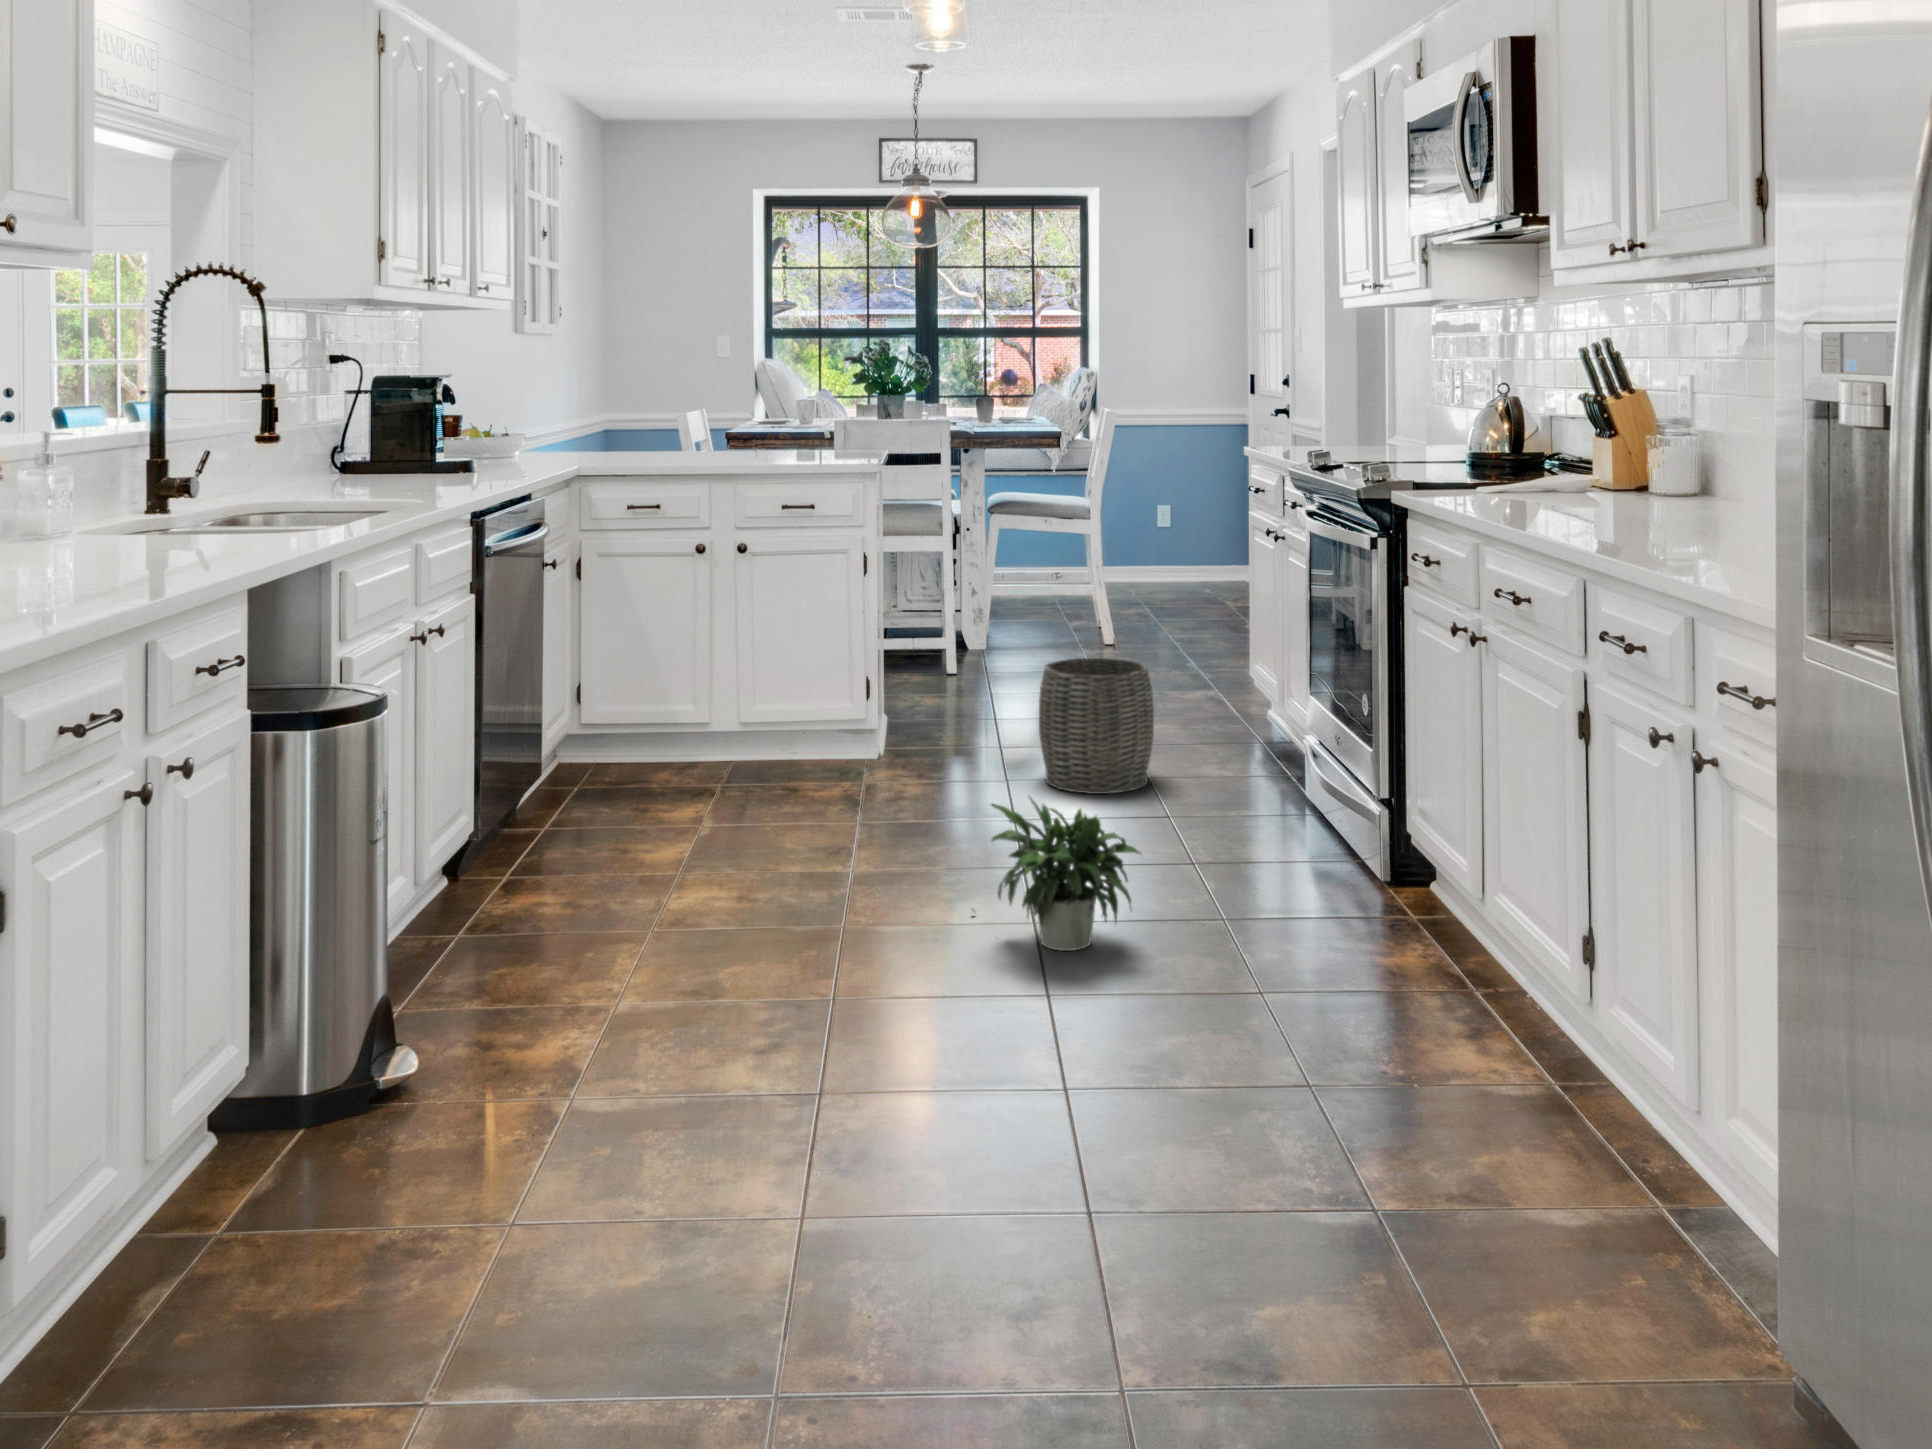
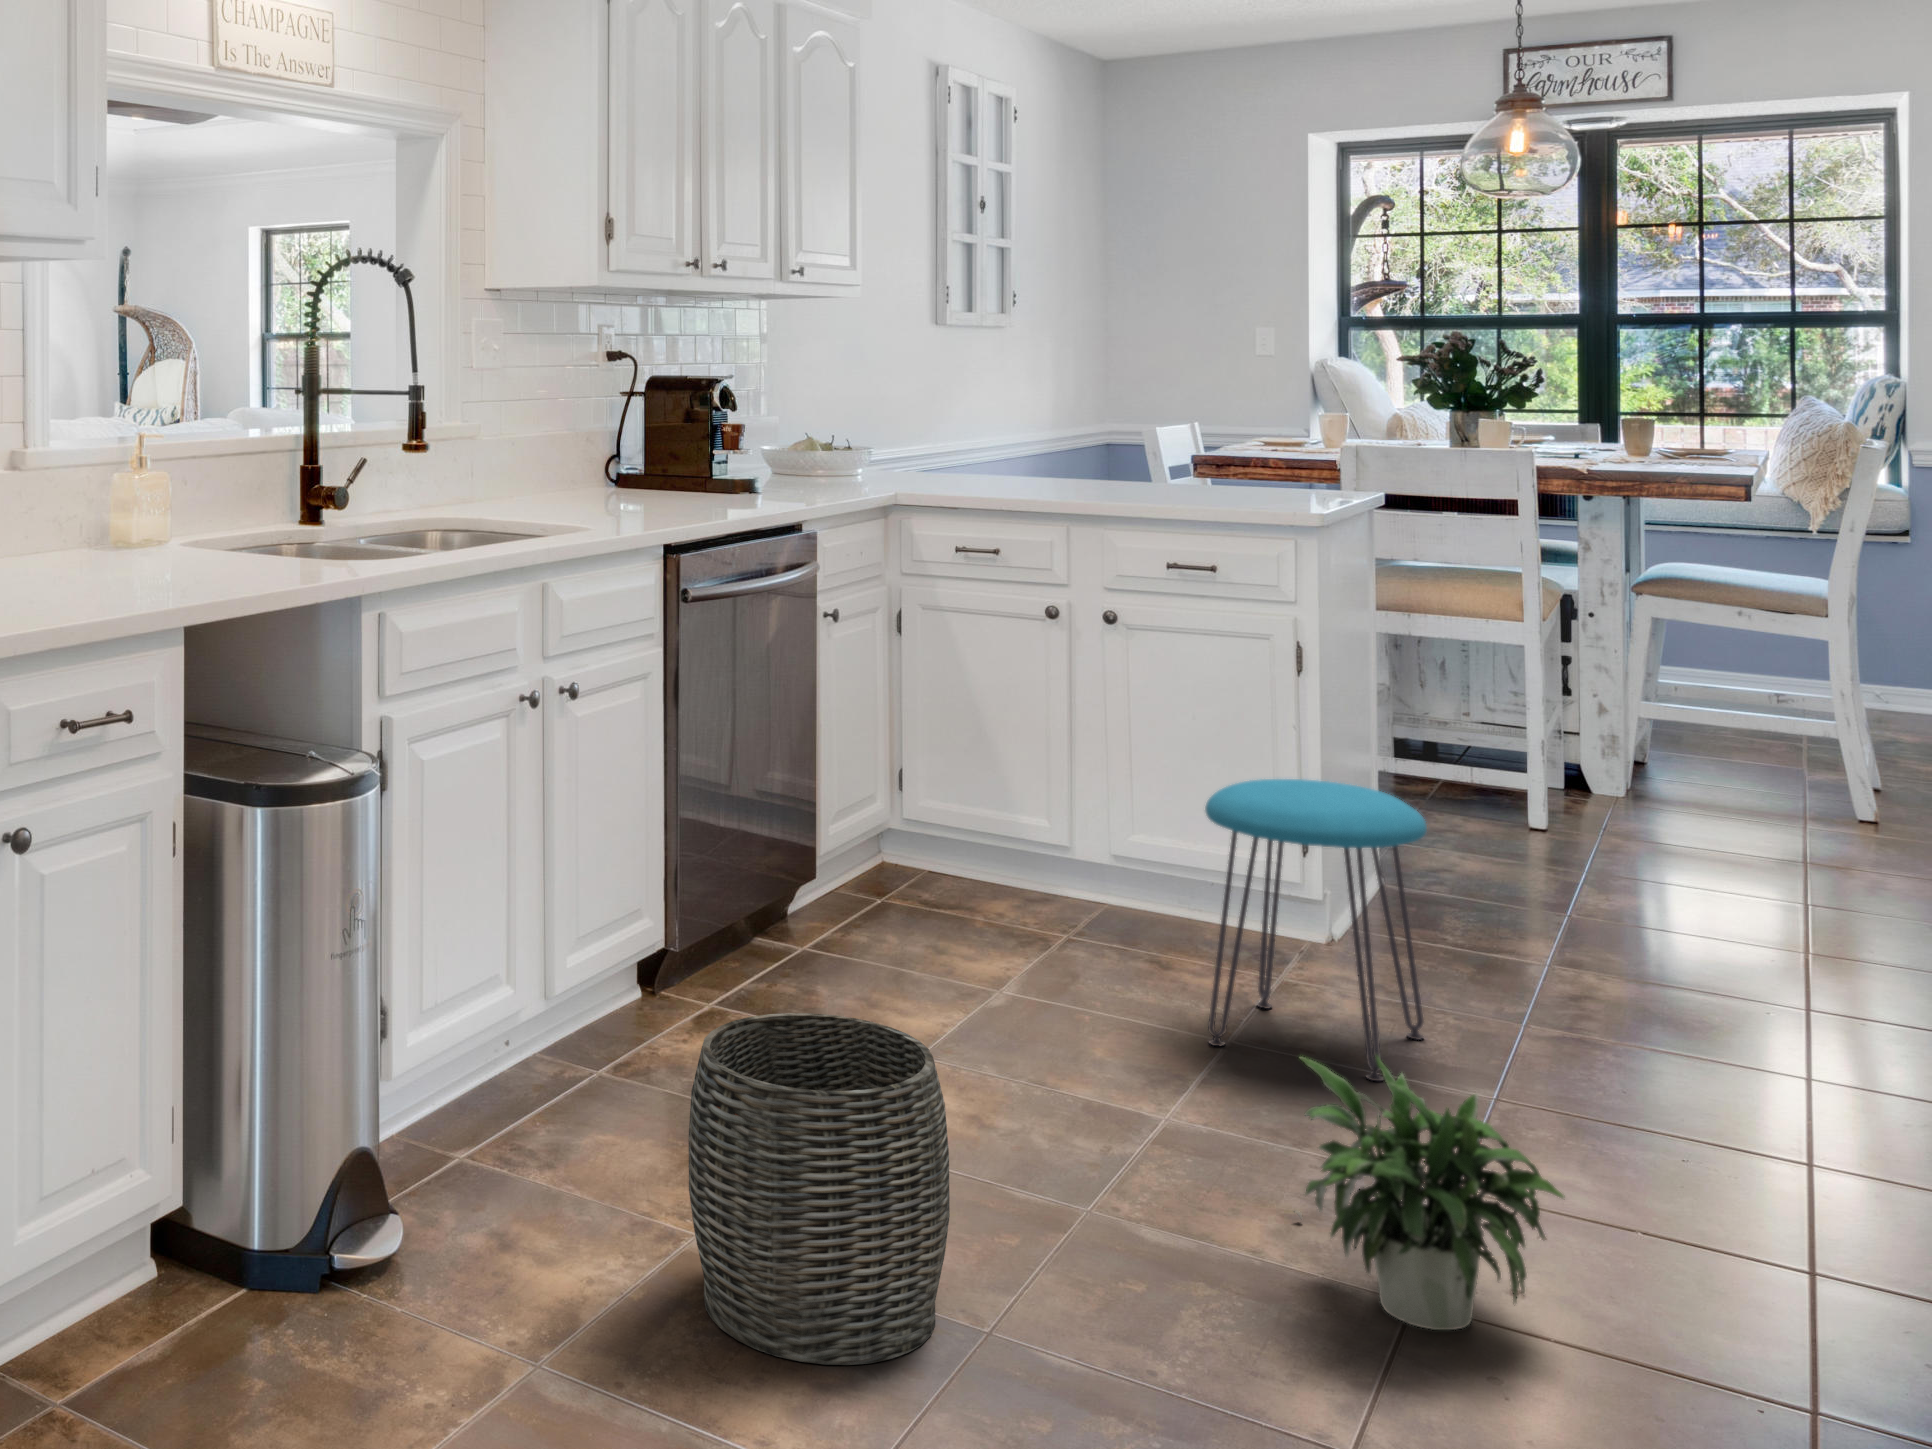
stool: none [846,644,982,833] -> present [1205,779,1427,1081]
woven basket: present [1039,658,1154,794] -> present [689,1013,950,1365]

